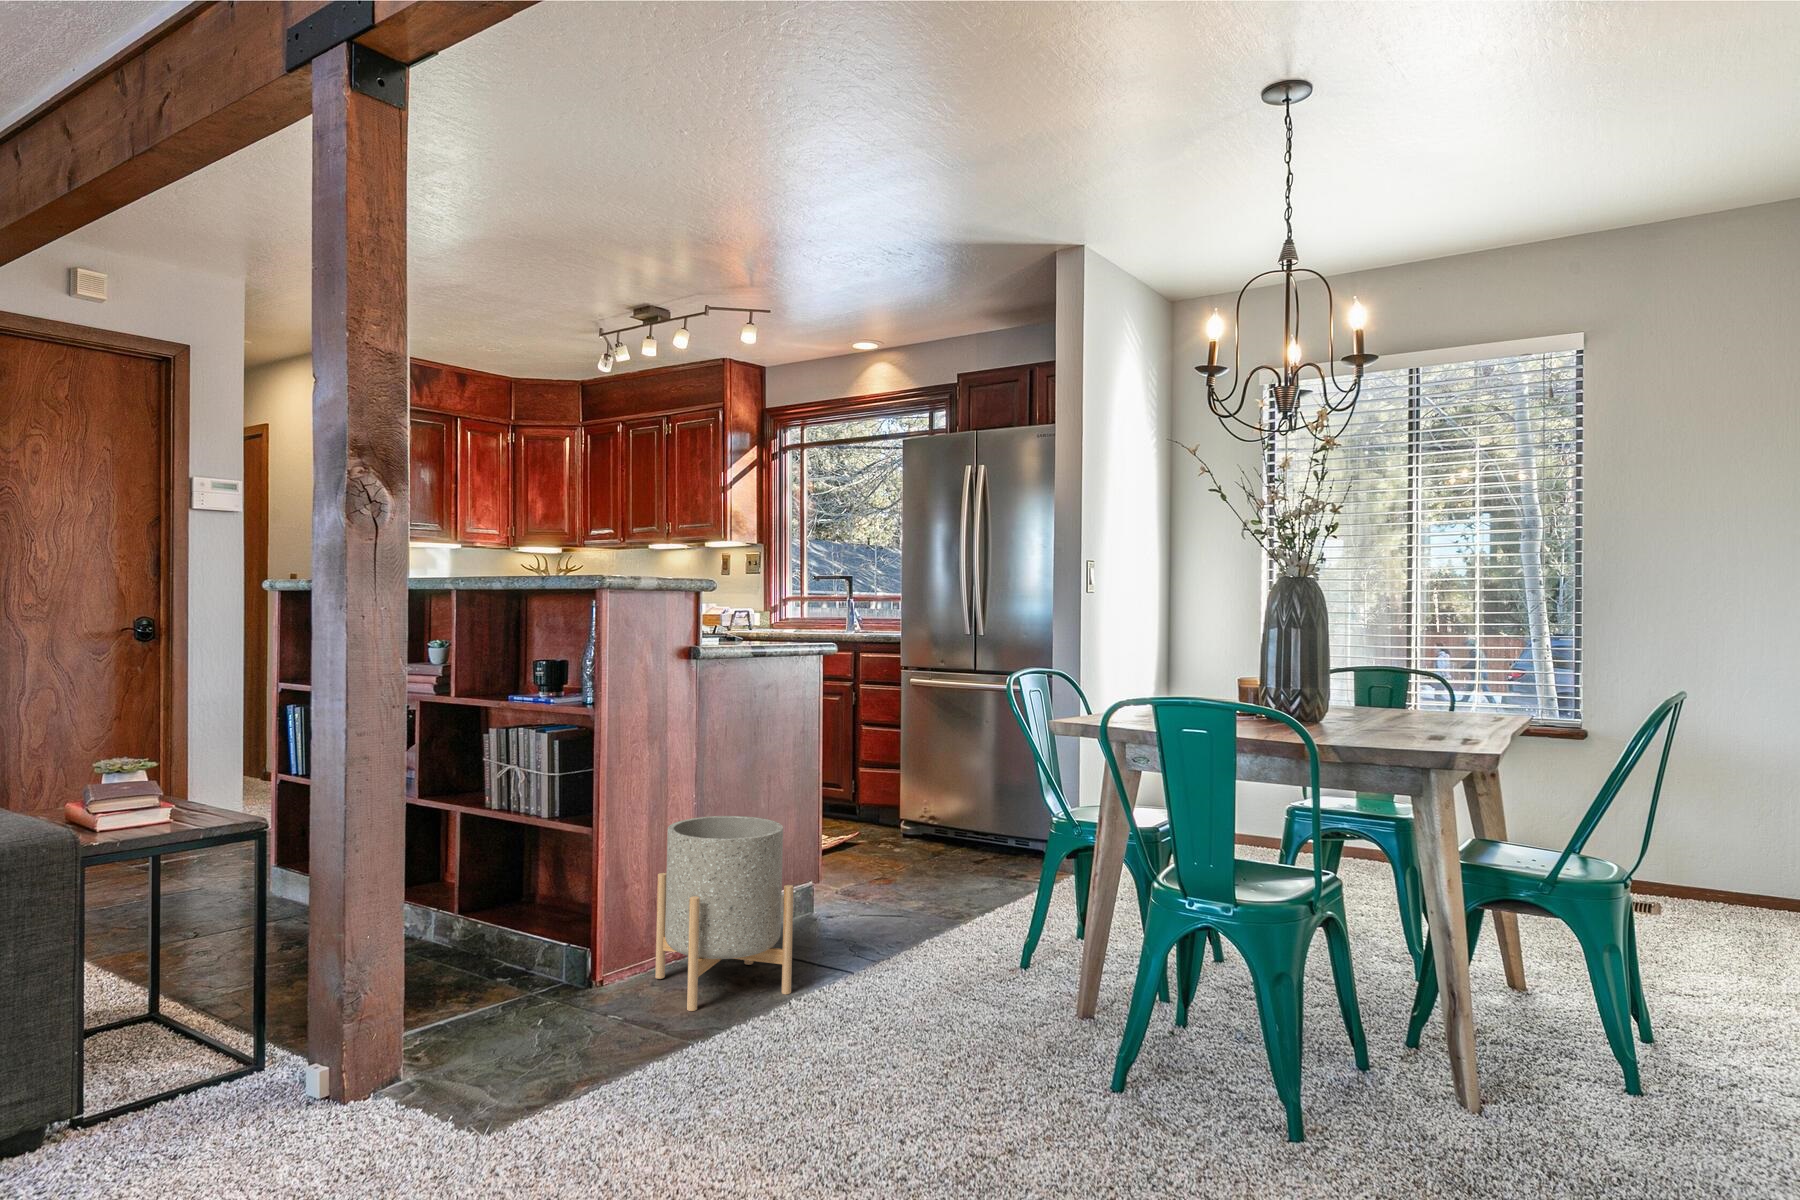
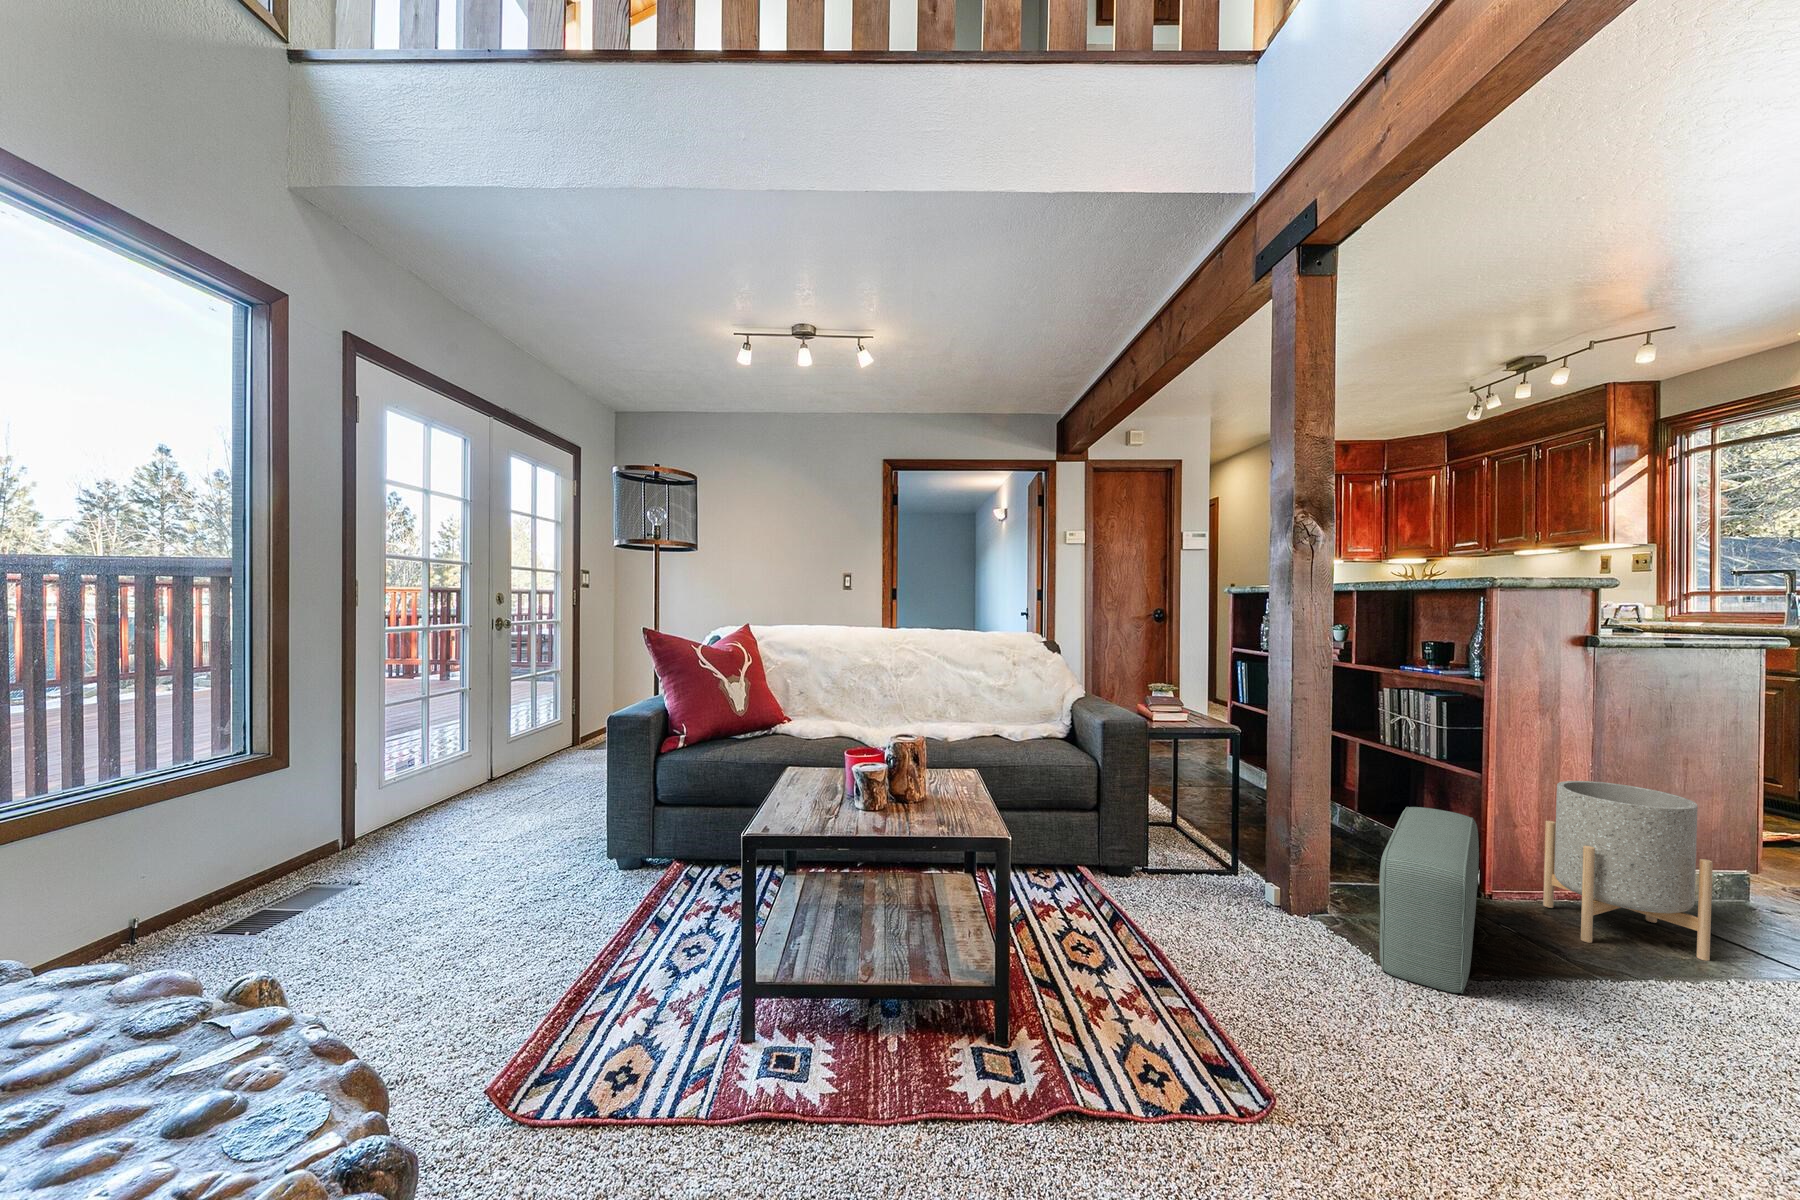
pouf: none [460,888,587,1147] -> present [1379,807,1479,993]

